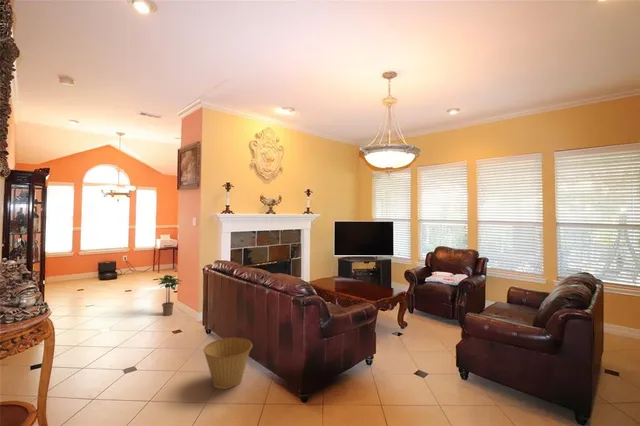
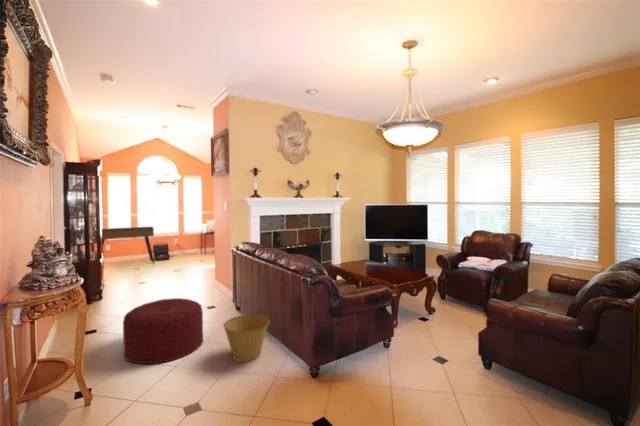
console table: none [29,242,101,291] -> present [101,227,154,263]
potted plant: present [159,275,181,316] -> none [195,256,218,294]
ottoman: none [86,323,177,399] -> present [123,298,203,364]

